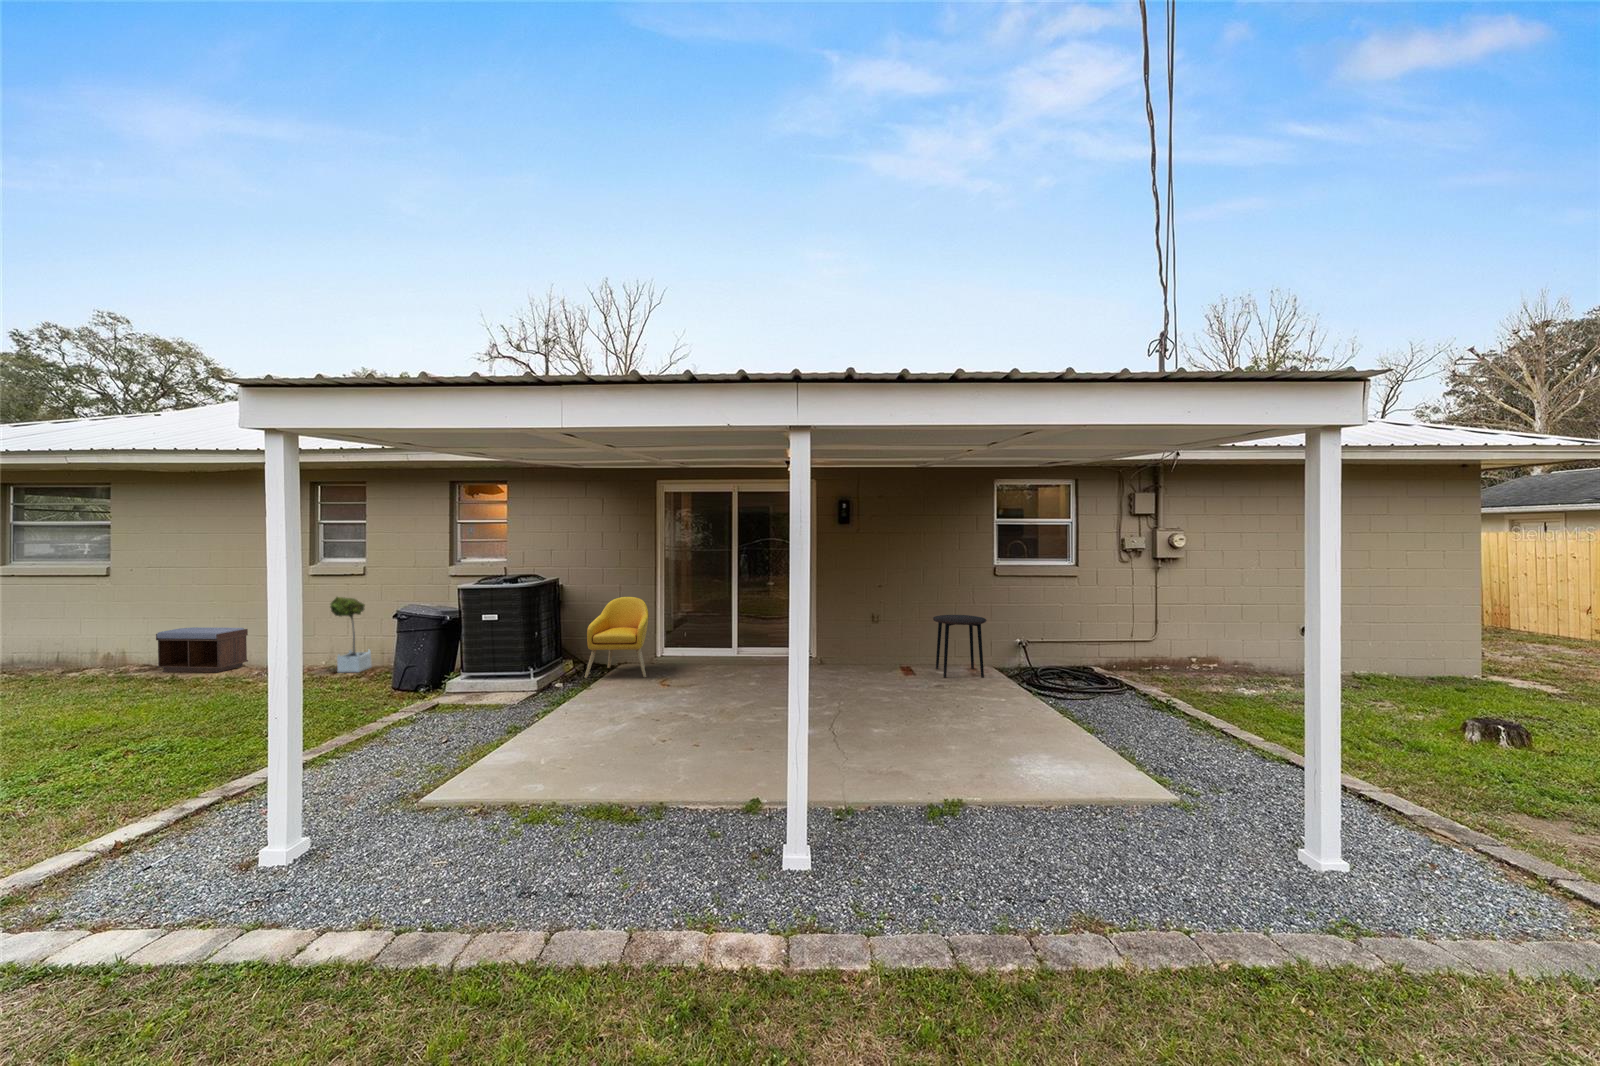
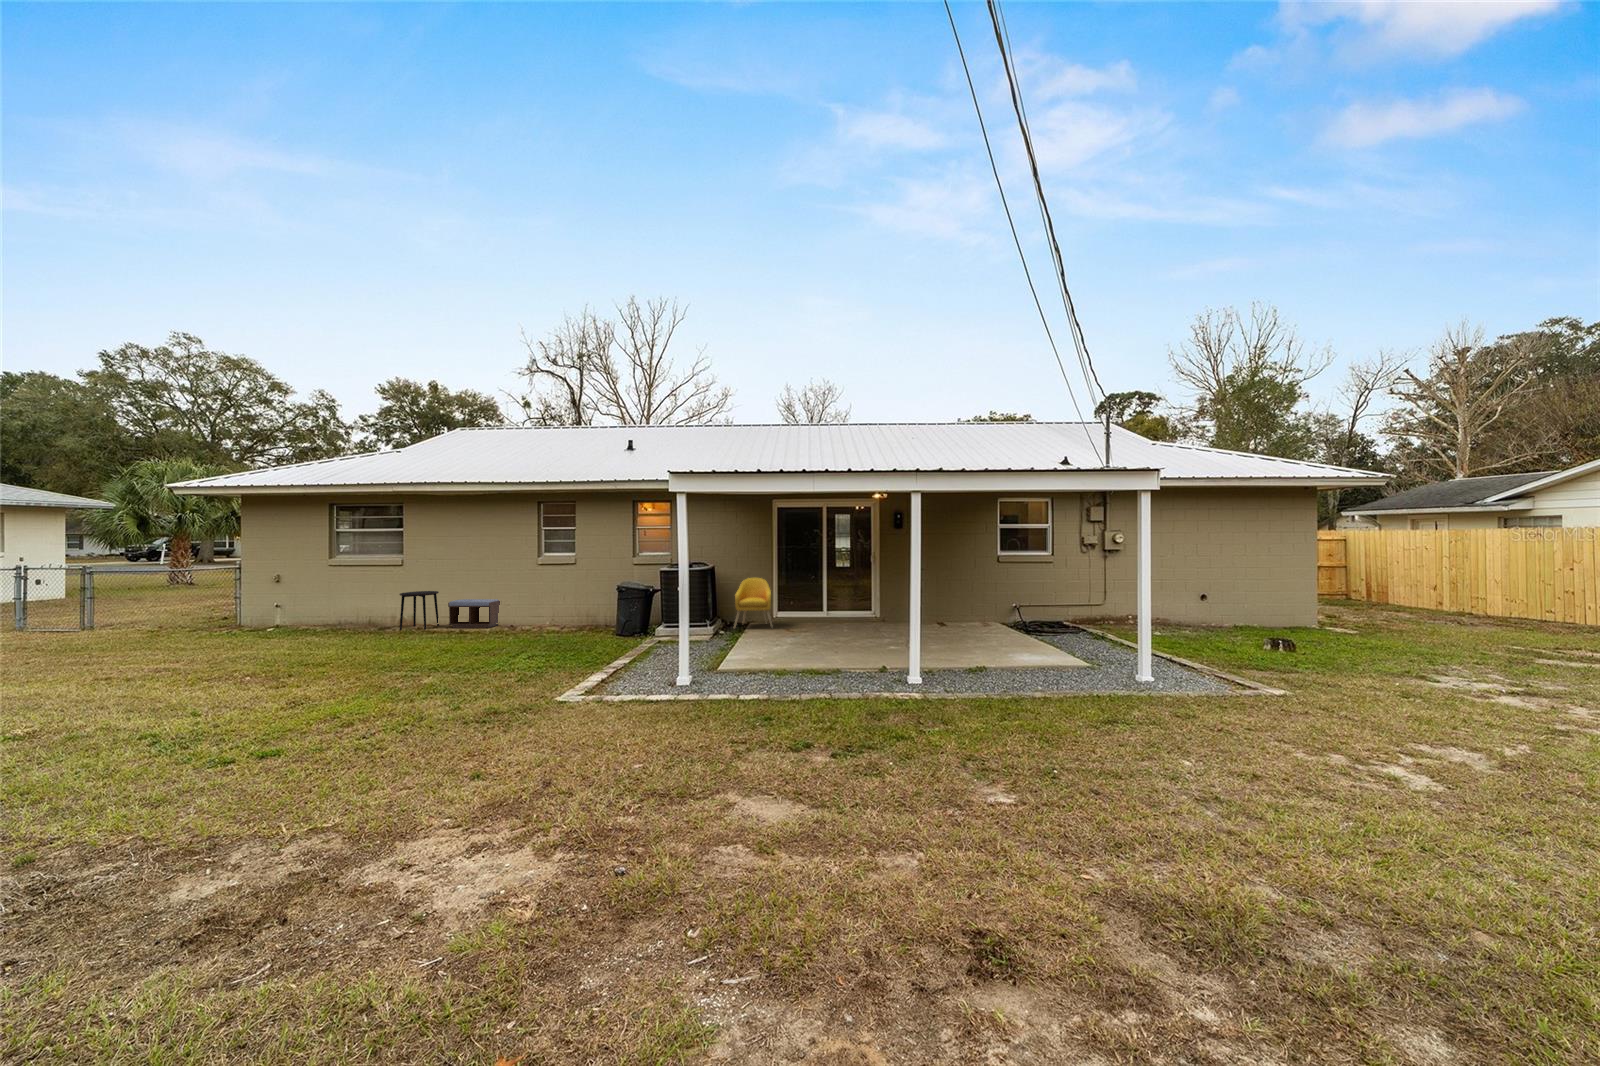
potted tree: present [330,597,372,672] -> none [562,577,585,627]
side table: present [933,615,987,678] -> present [400,591,439,630]

